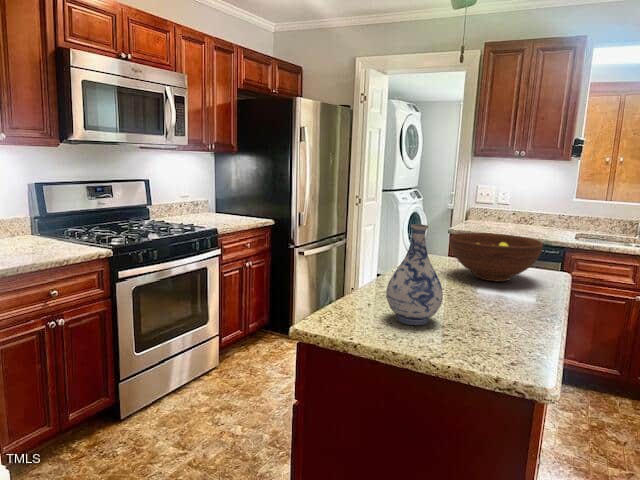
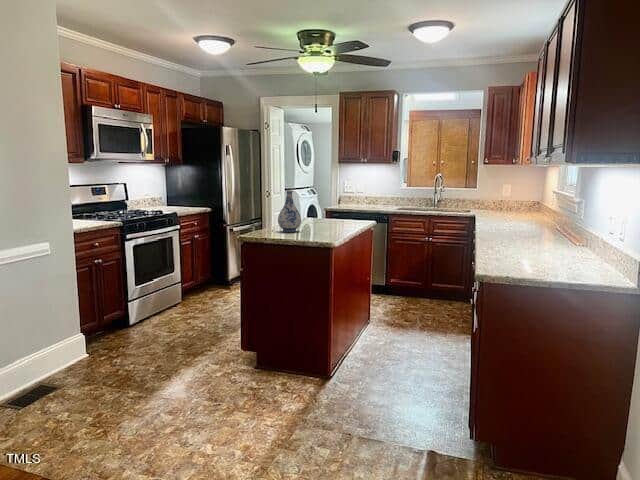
fruit bowl: present [450,233,543,281] -> none [312,201,355,223]

